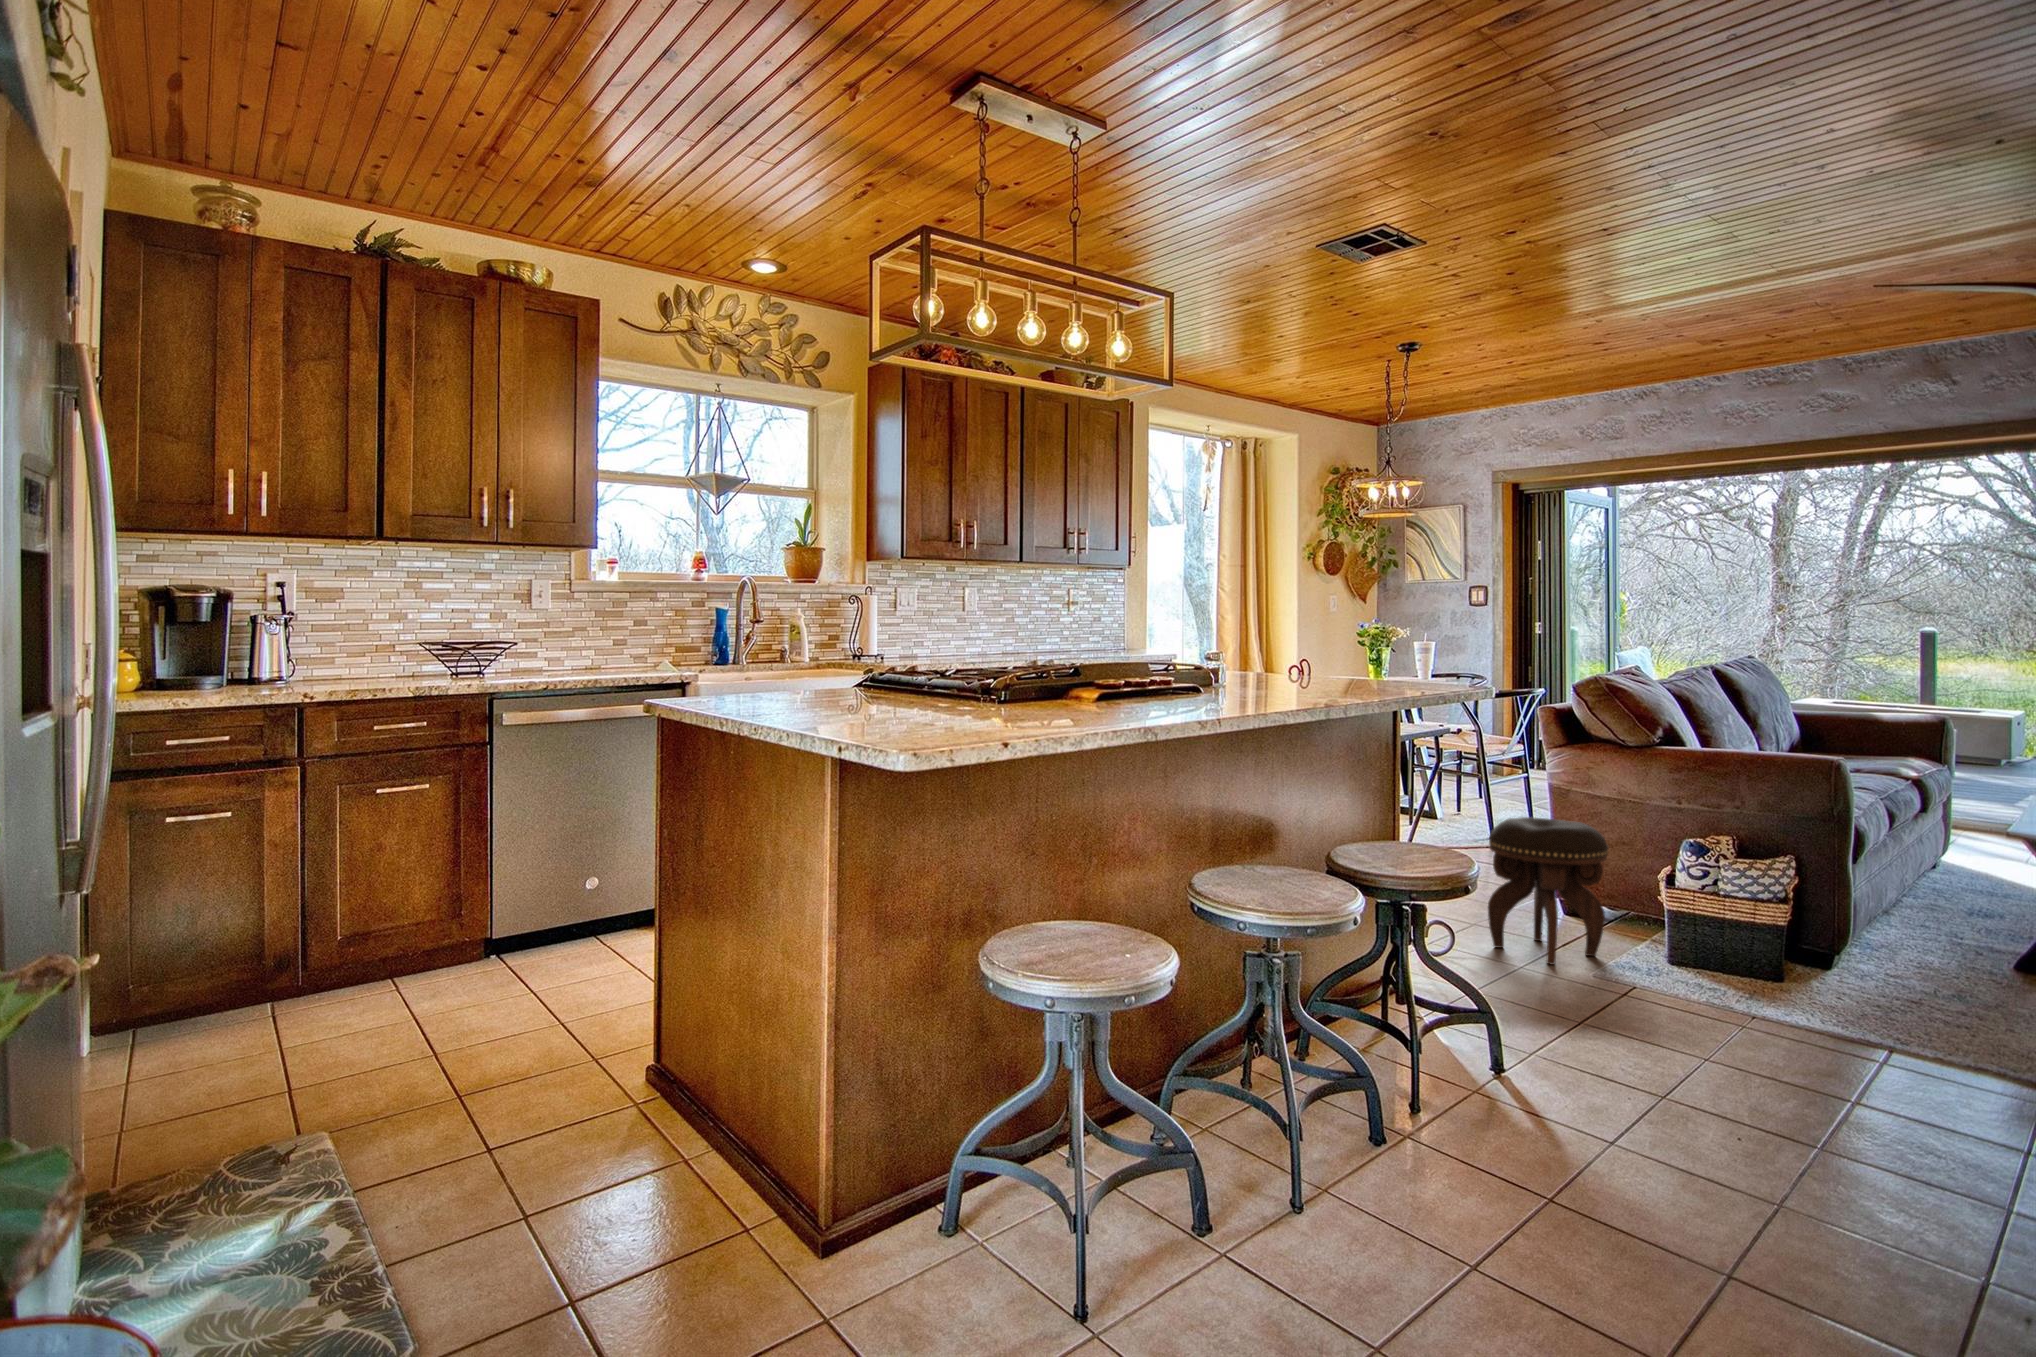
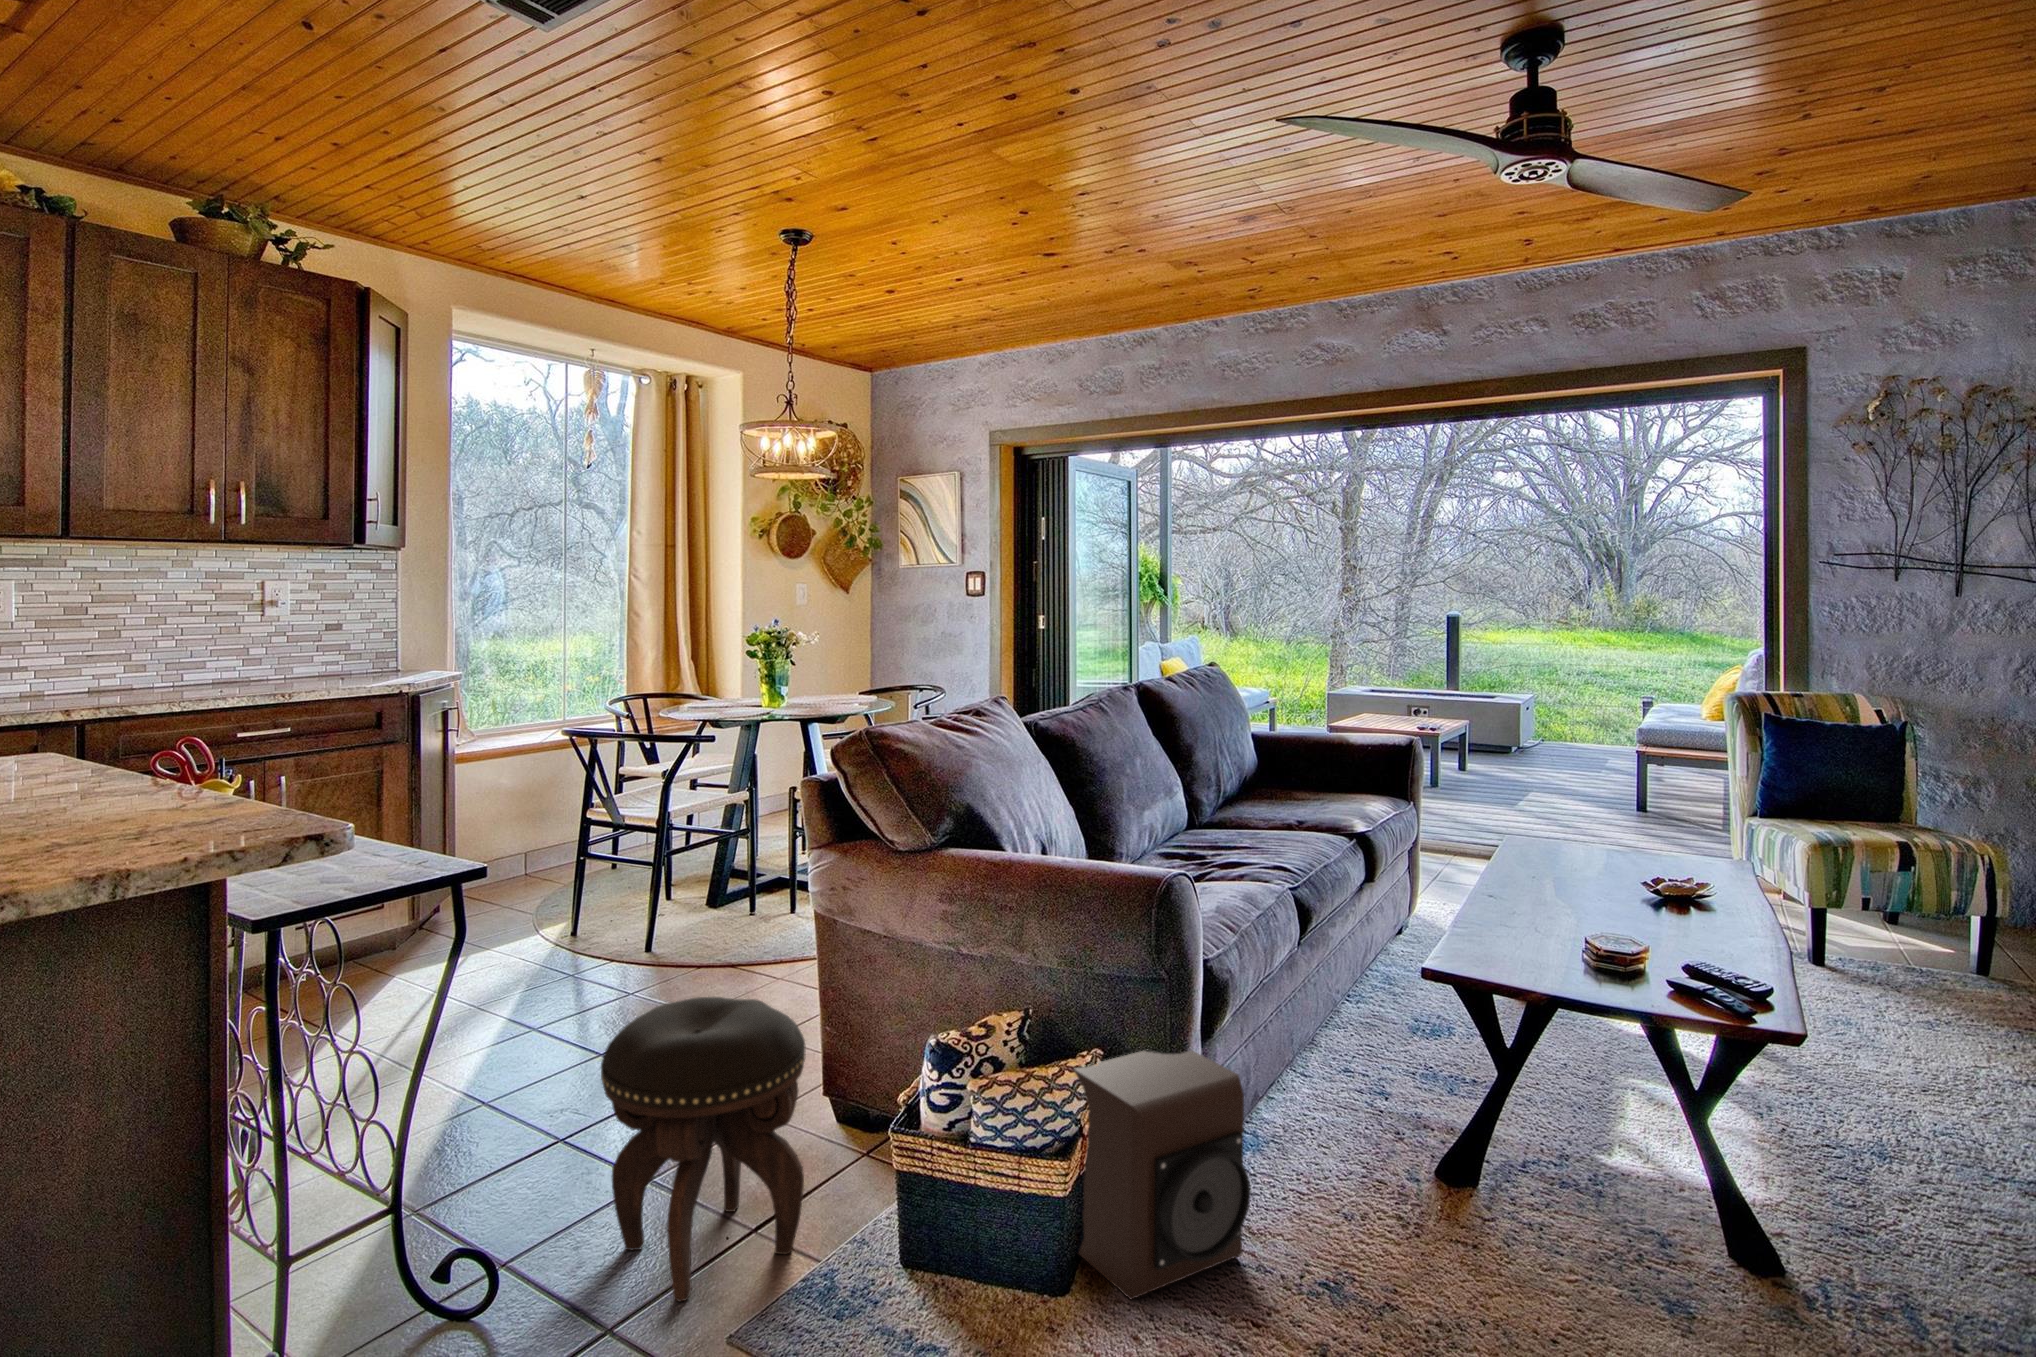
speaker: none [1775,860,1906,987] -> present [1074,1050,1251,1299]

